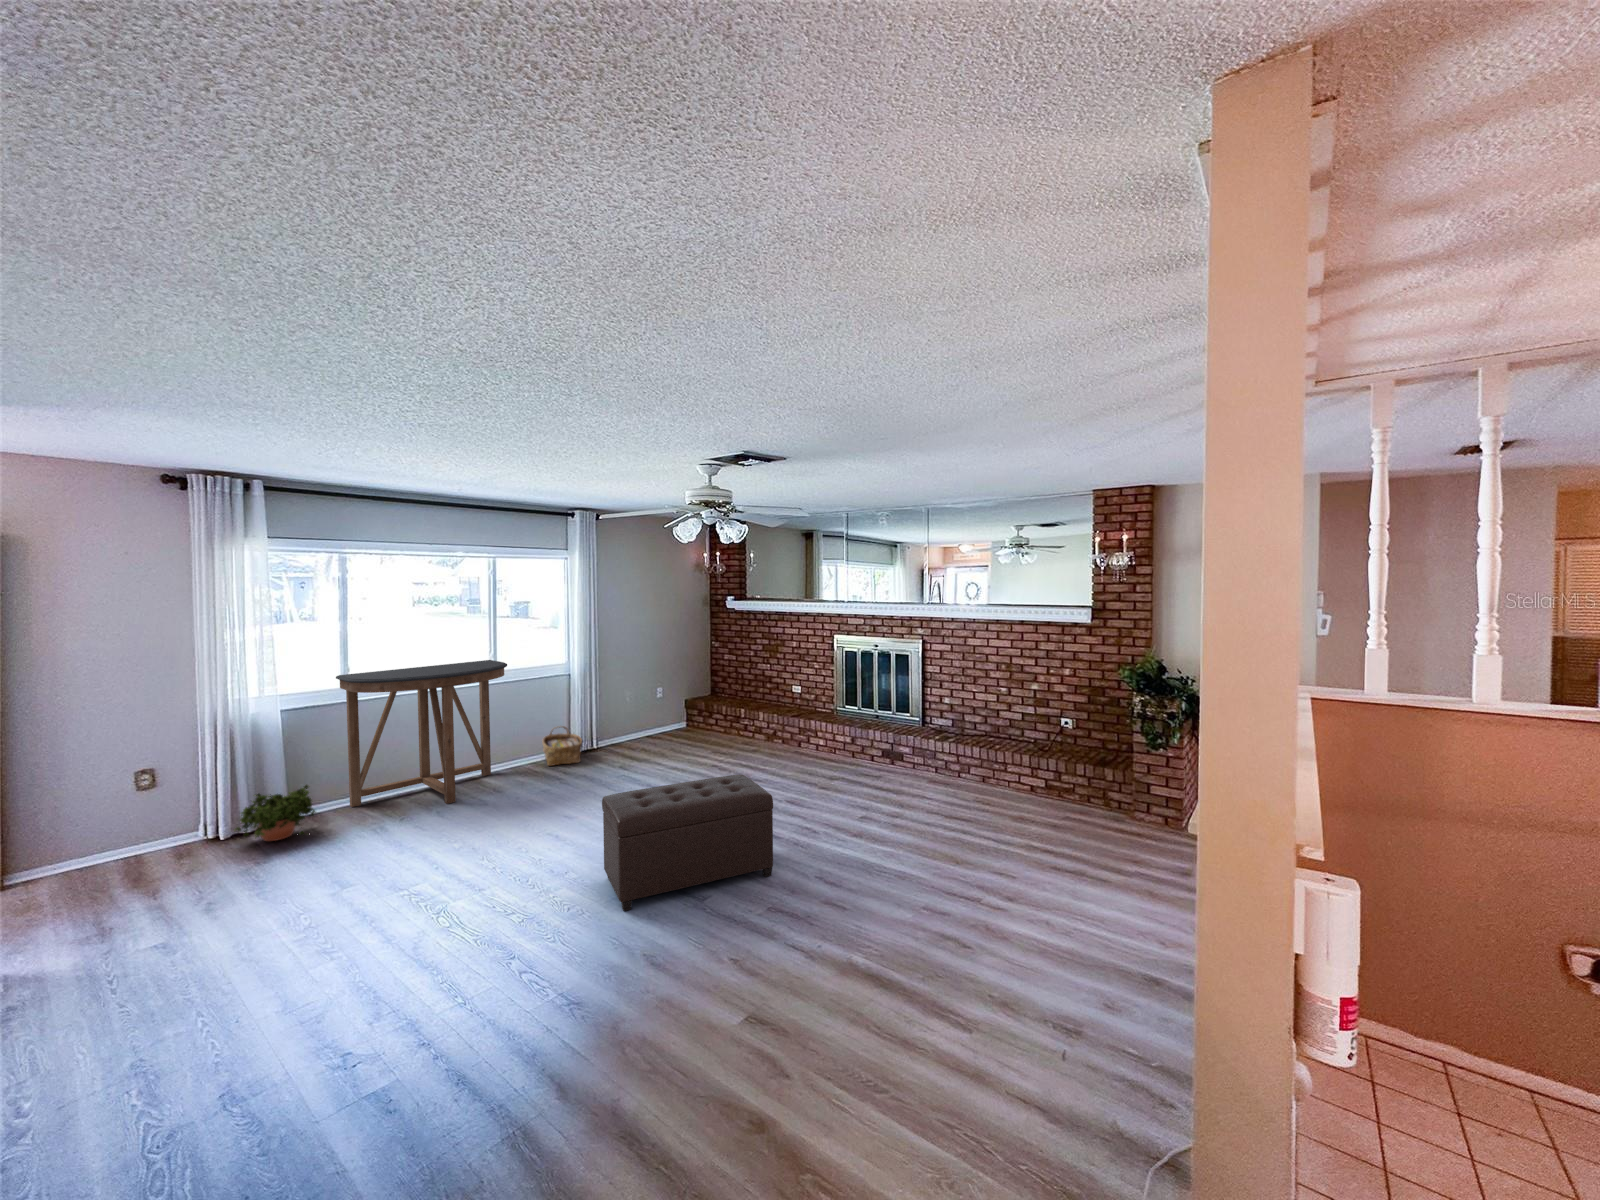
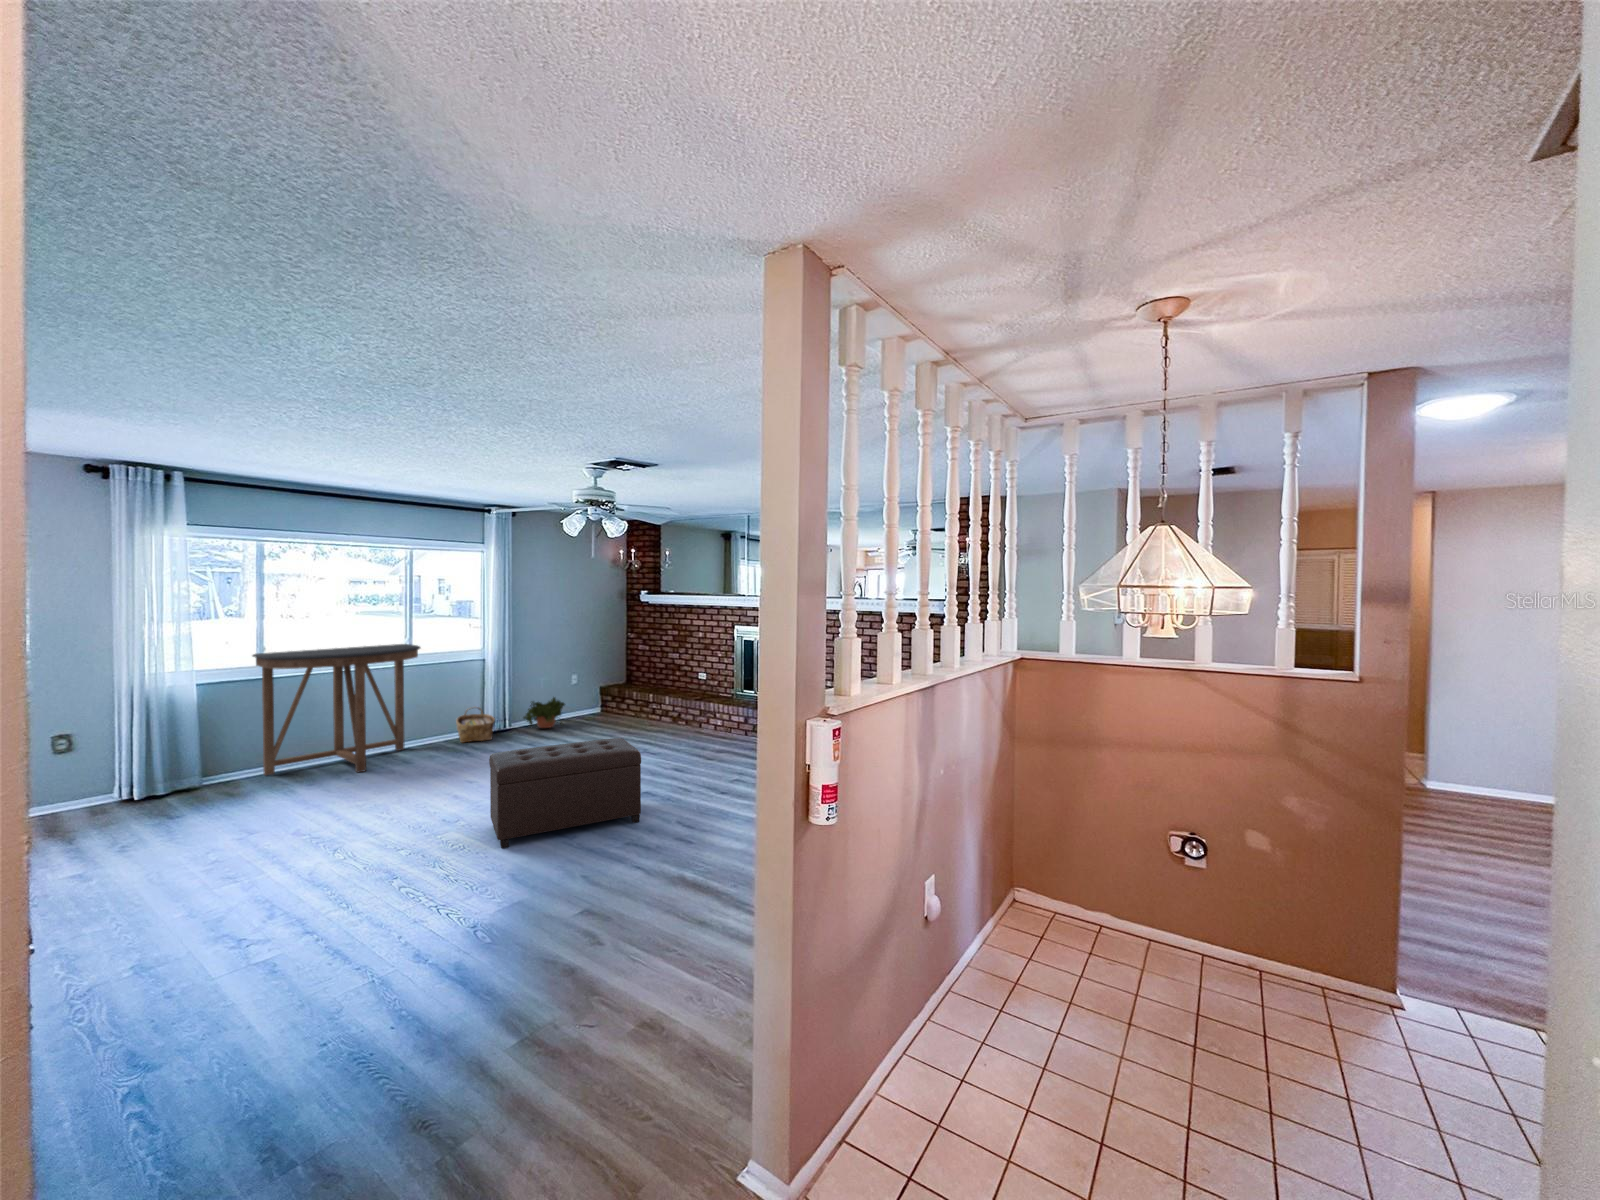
potted plant: present [235,785,316,841] -> present [523,697,565,728]

